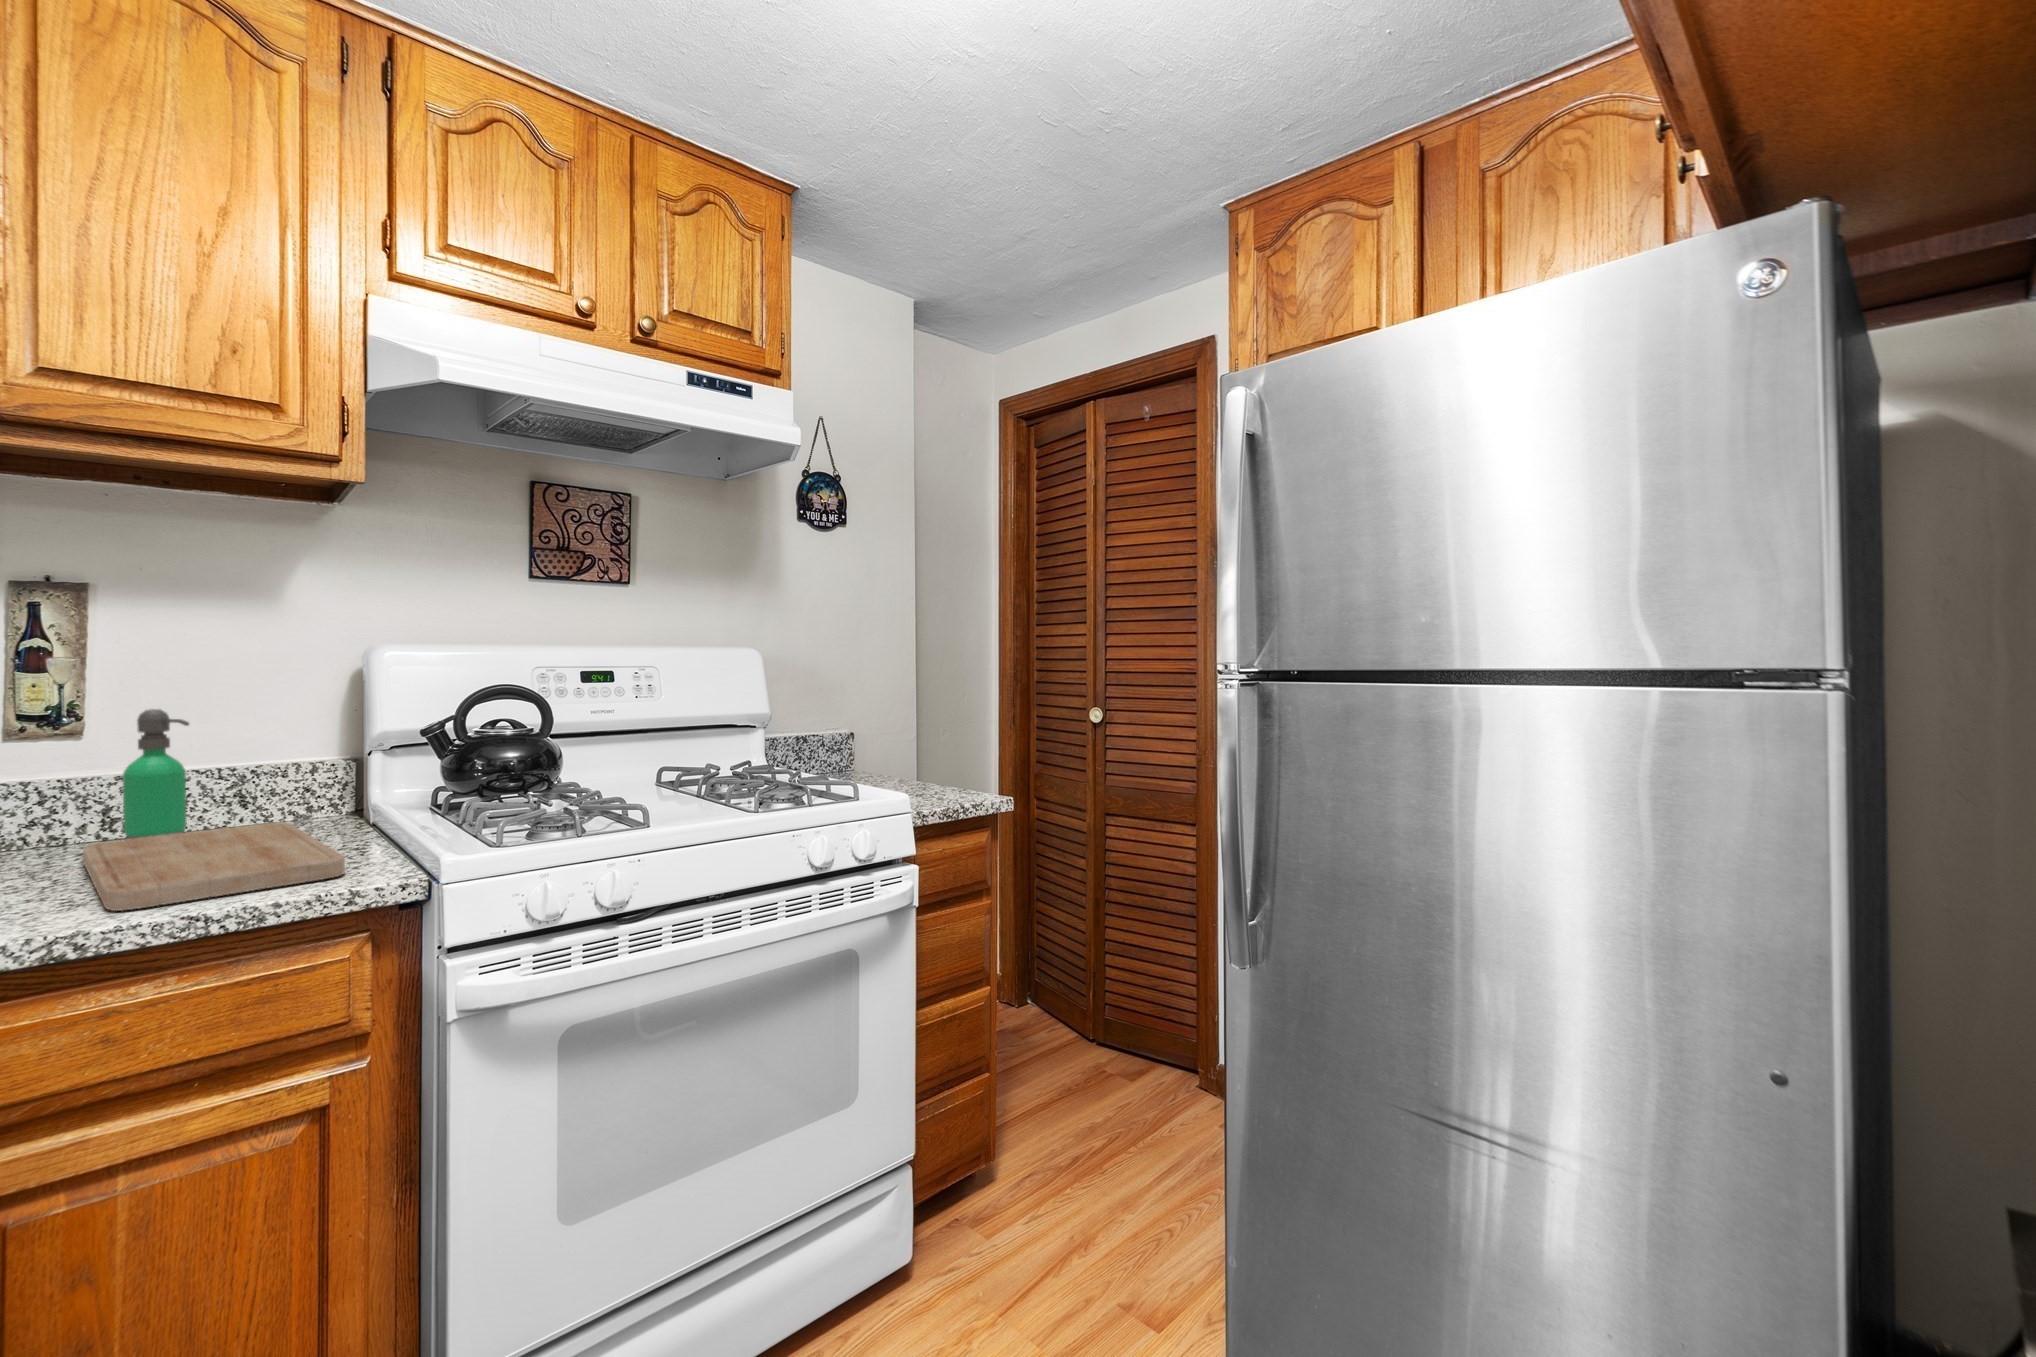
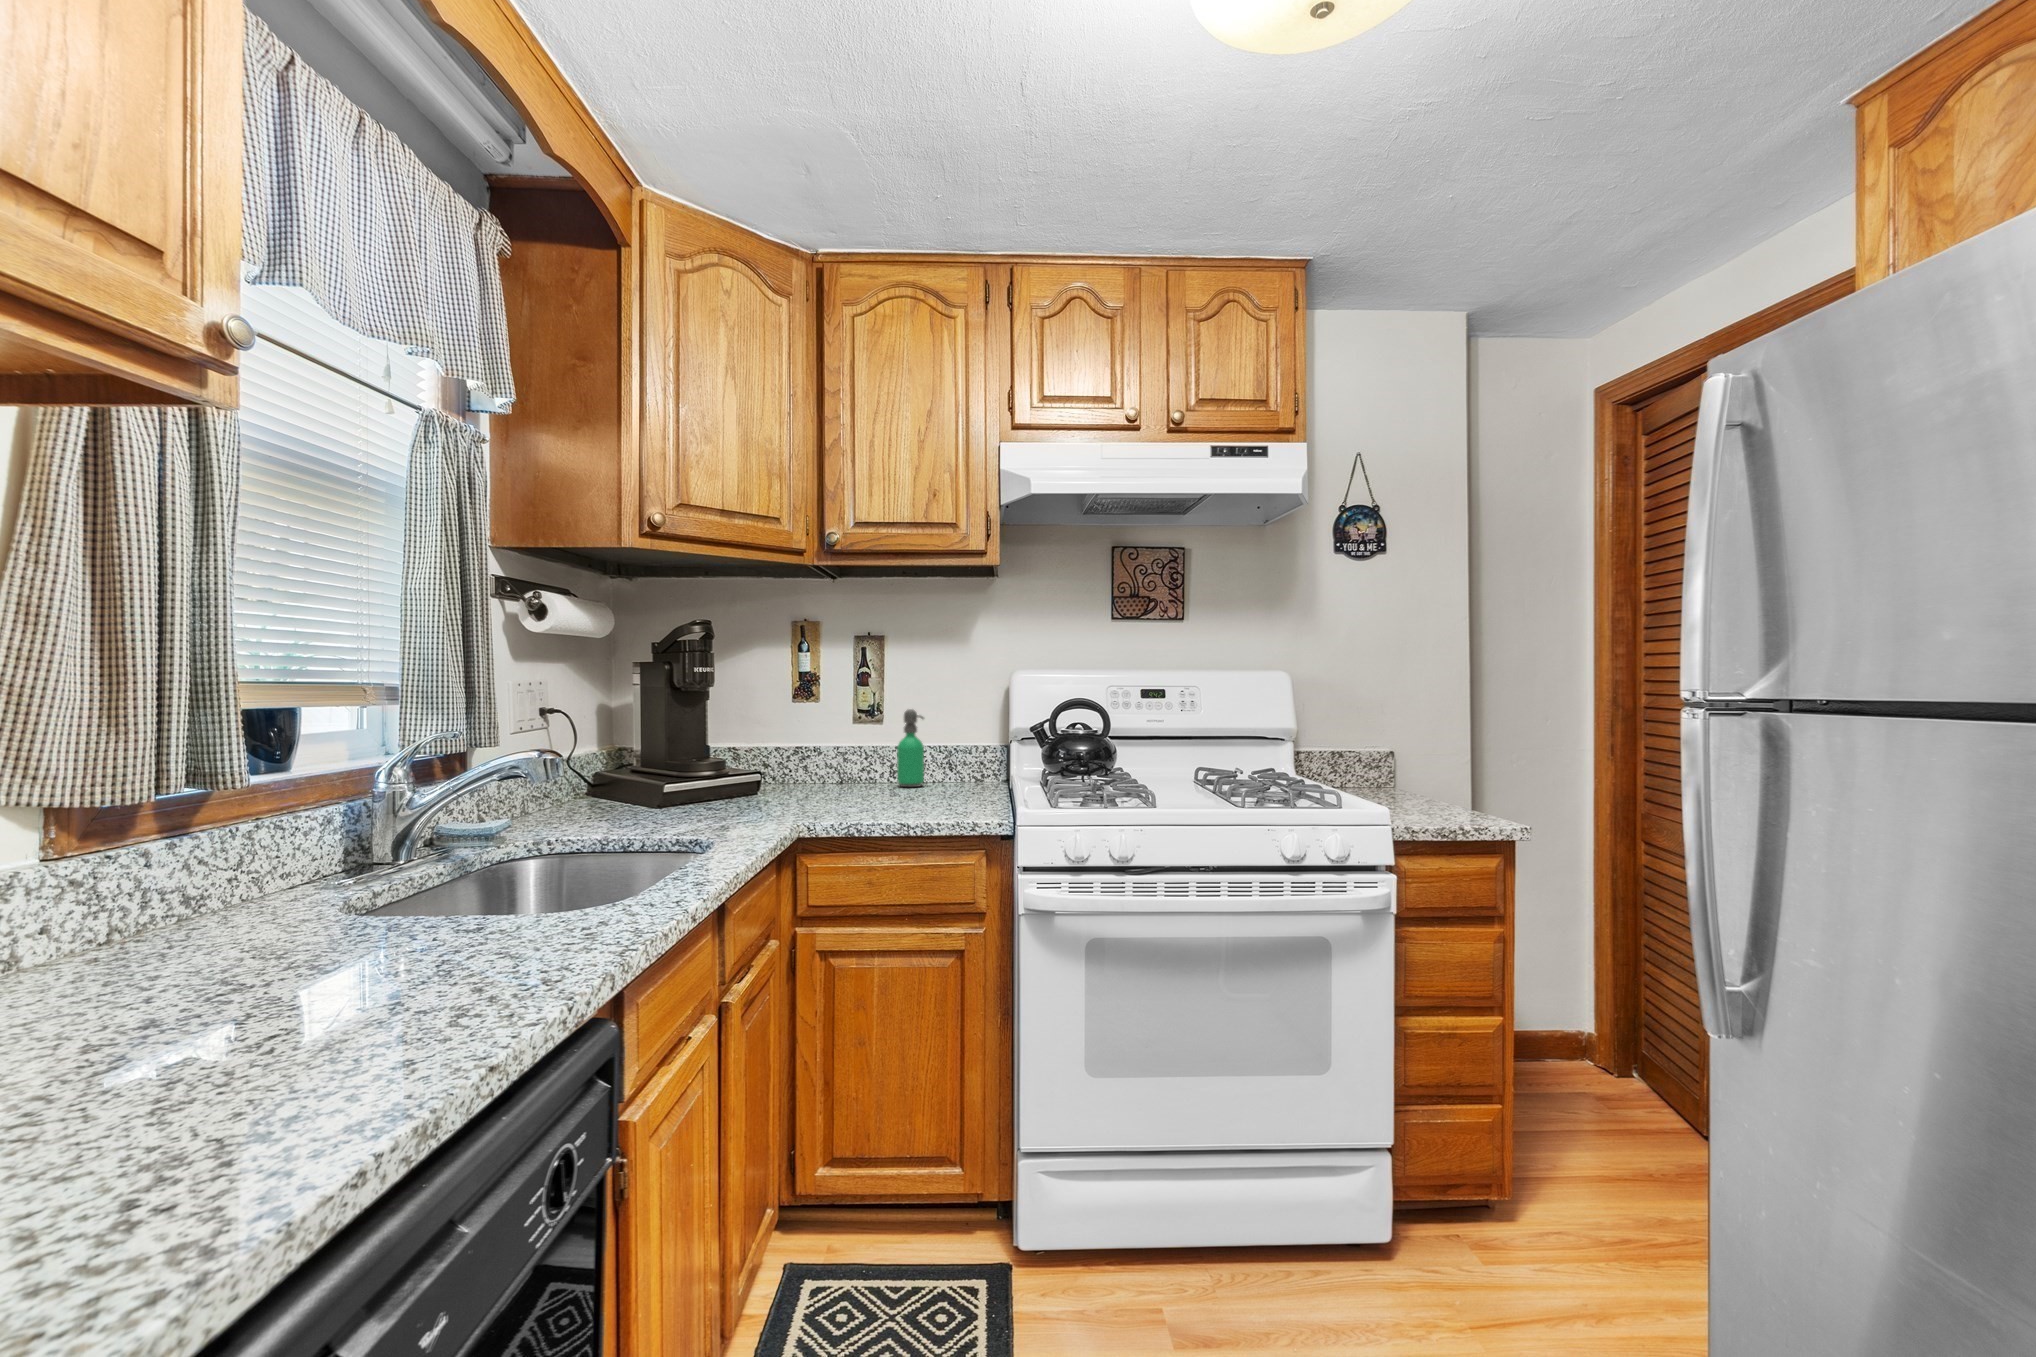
cutting board: present [83,822,345,911] -> none [872,782,977,816]

